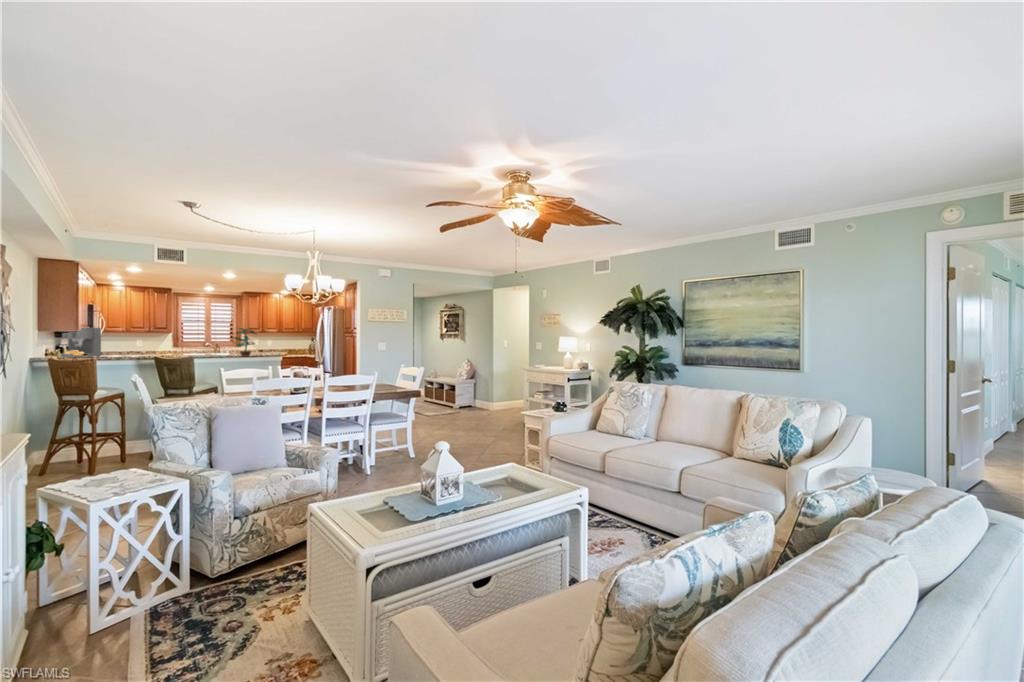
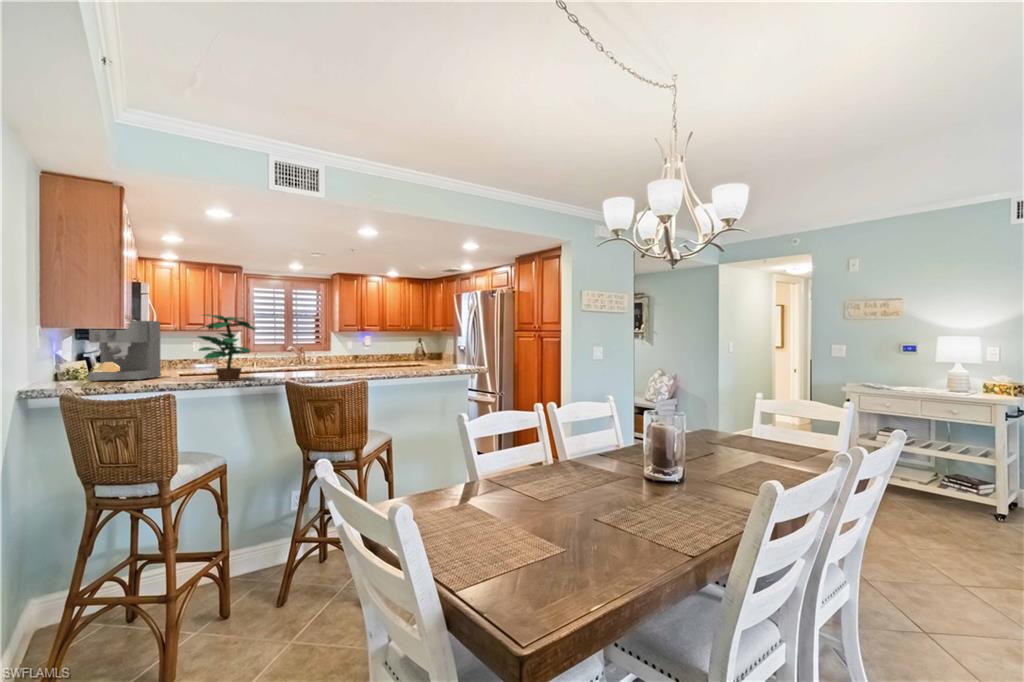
potted plant: present [234,328,256,357] -> present [198,314,255,381]

